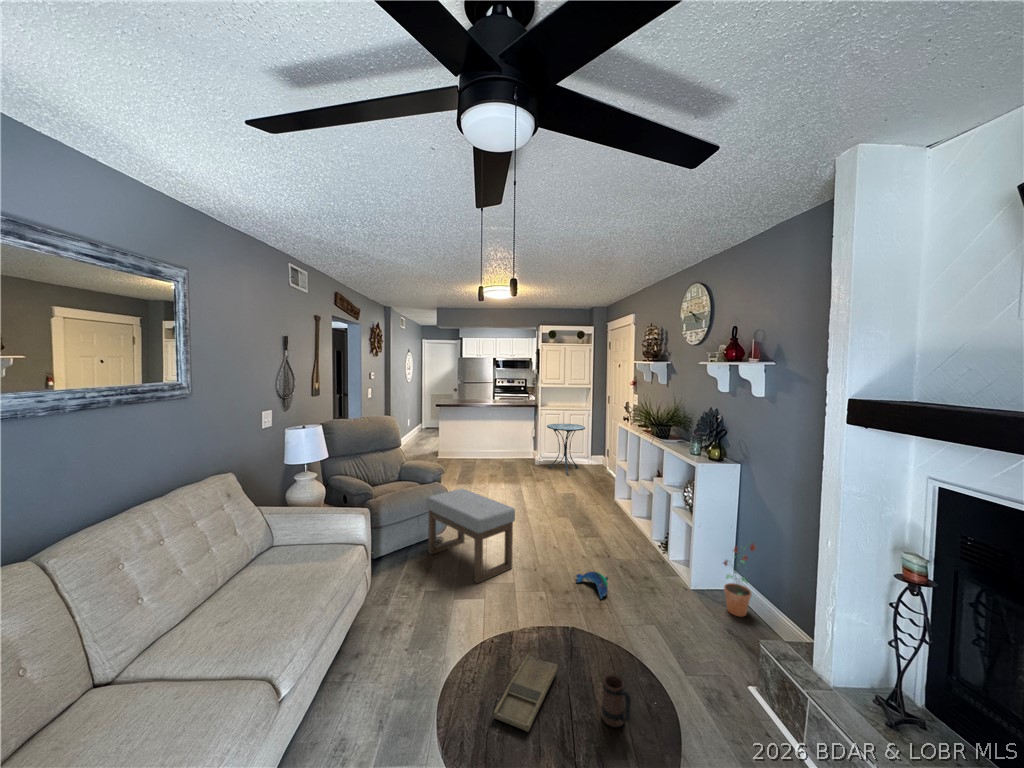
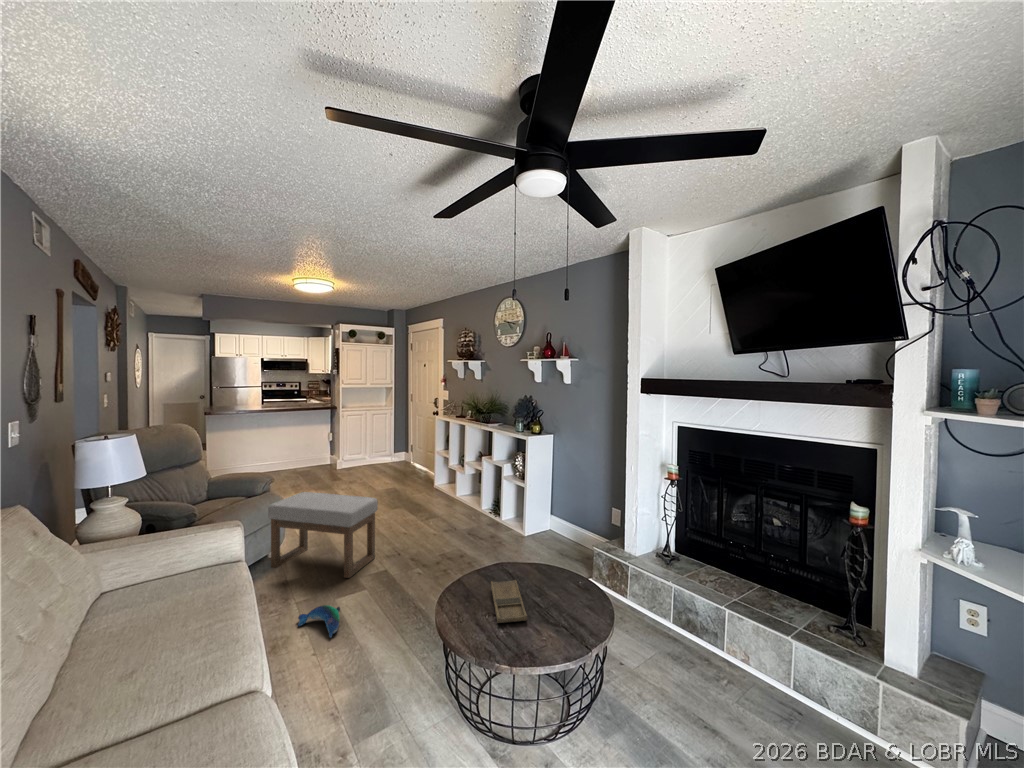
side table: present [547,424,585,475] -> none [351,423,391,473]
potted plant: present [723,544,756,617] -> none [548,489,571,544]
plush toy: present [576,572,608,599] -> present [298,605,340,638]
mug: present [601,675,631,727] -> none [559,567,582,600]

